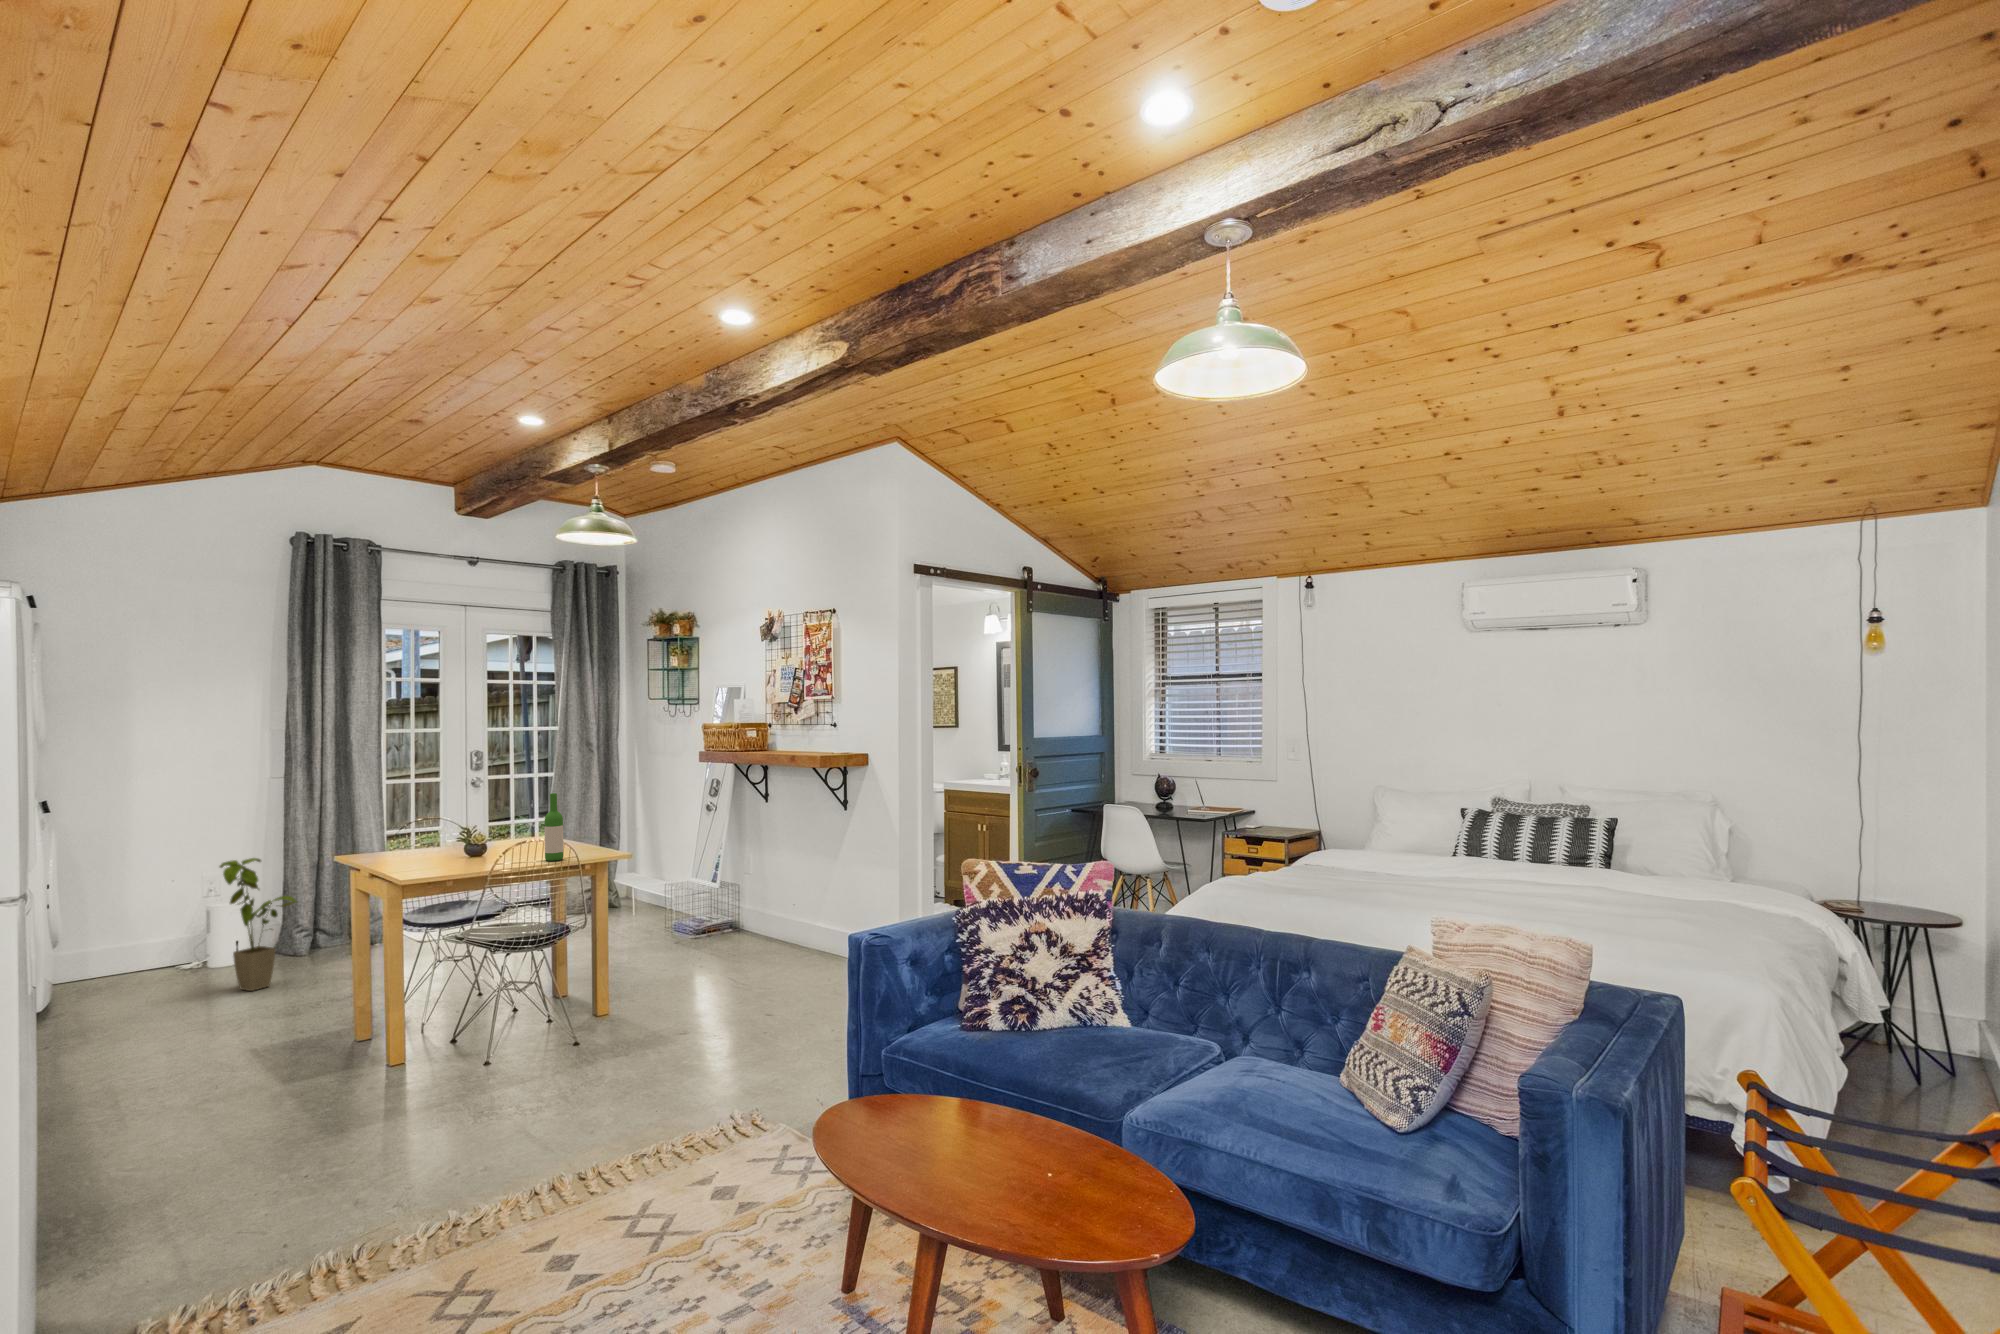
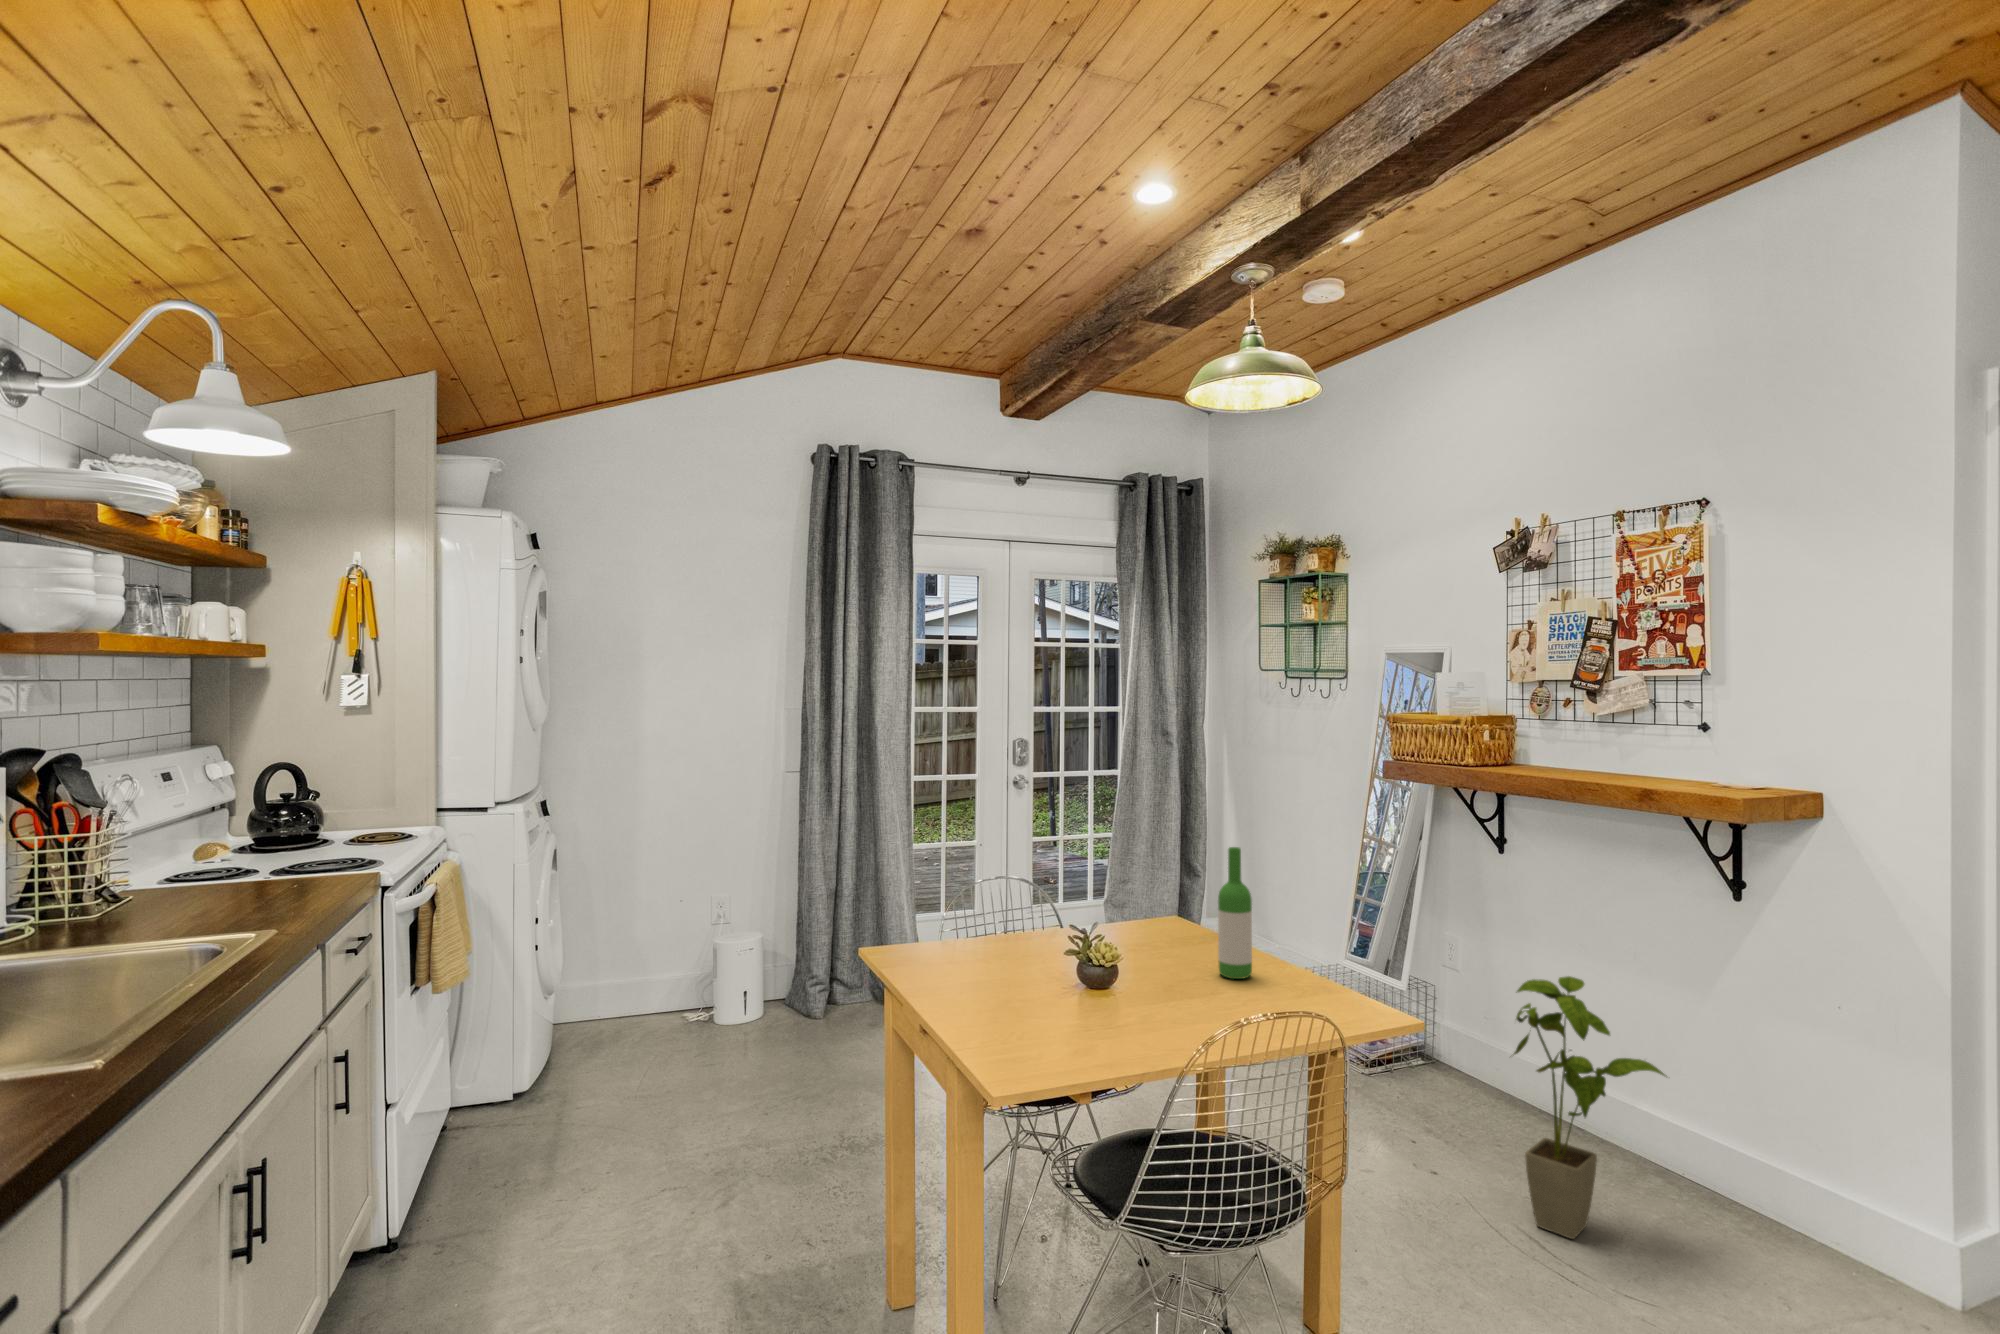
house plant: present [220,858,297,991] -> present [1514,976,1665,1239]

